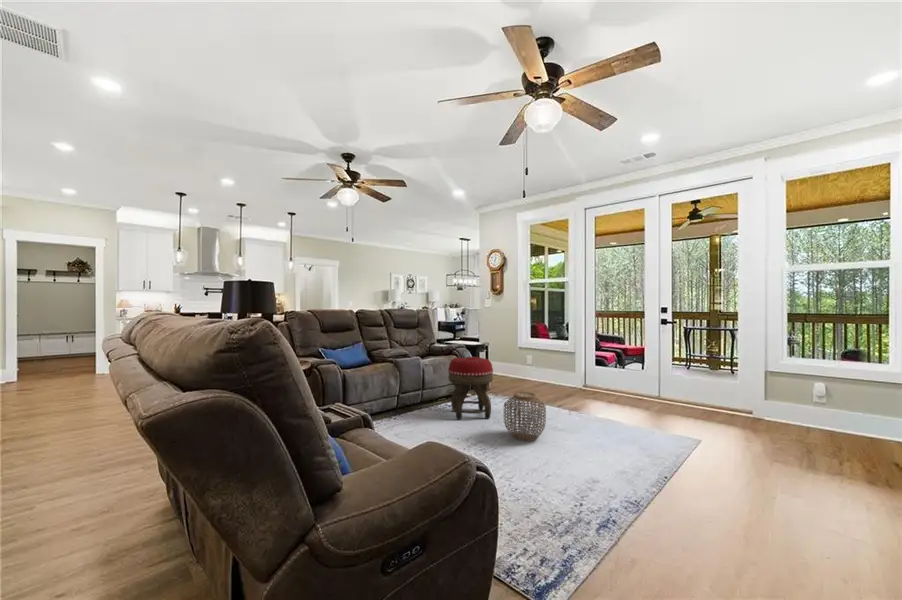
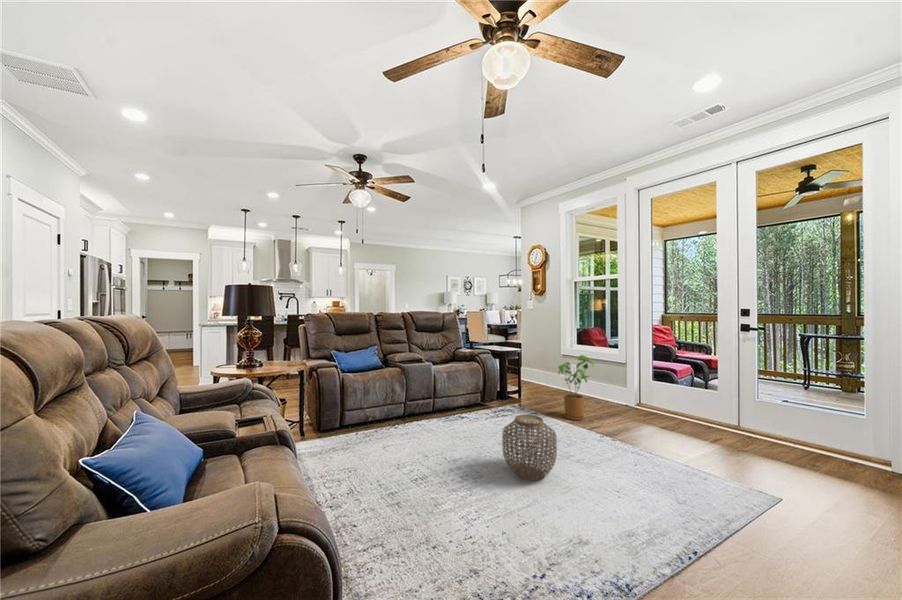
house plant: none [526,346,557,401] -> present [558,355,594,420]
footstool: present [448,357,493,420] -> none [454,366,506,441]

